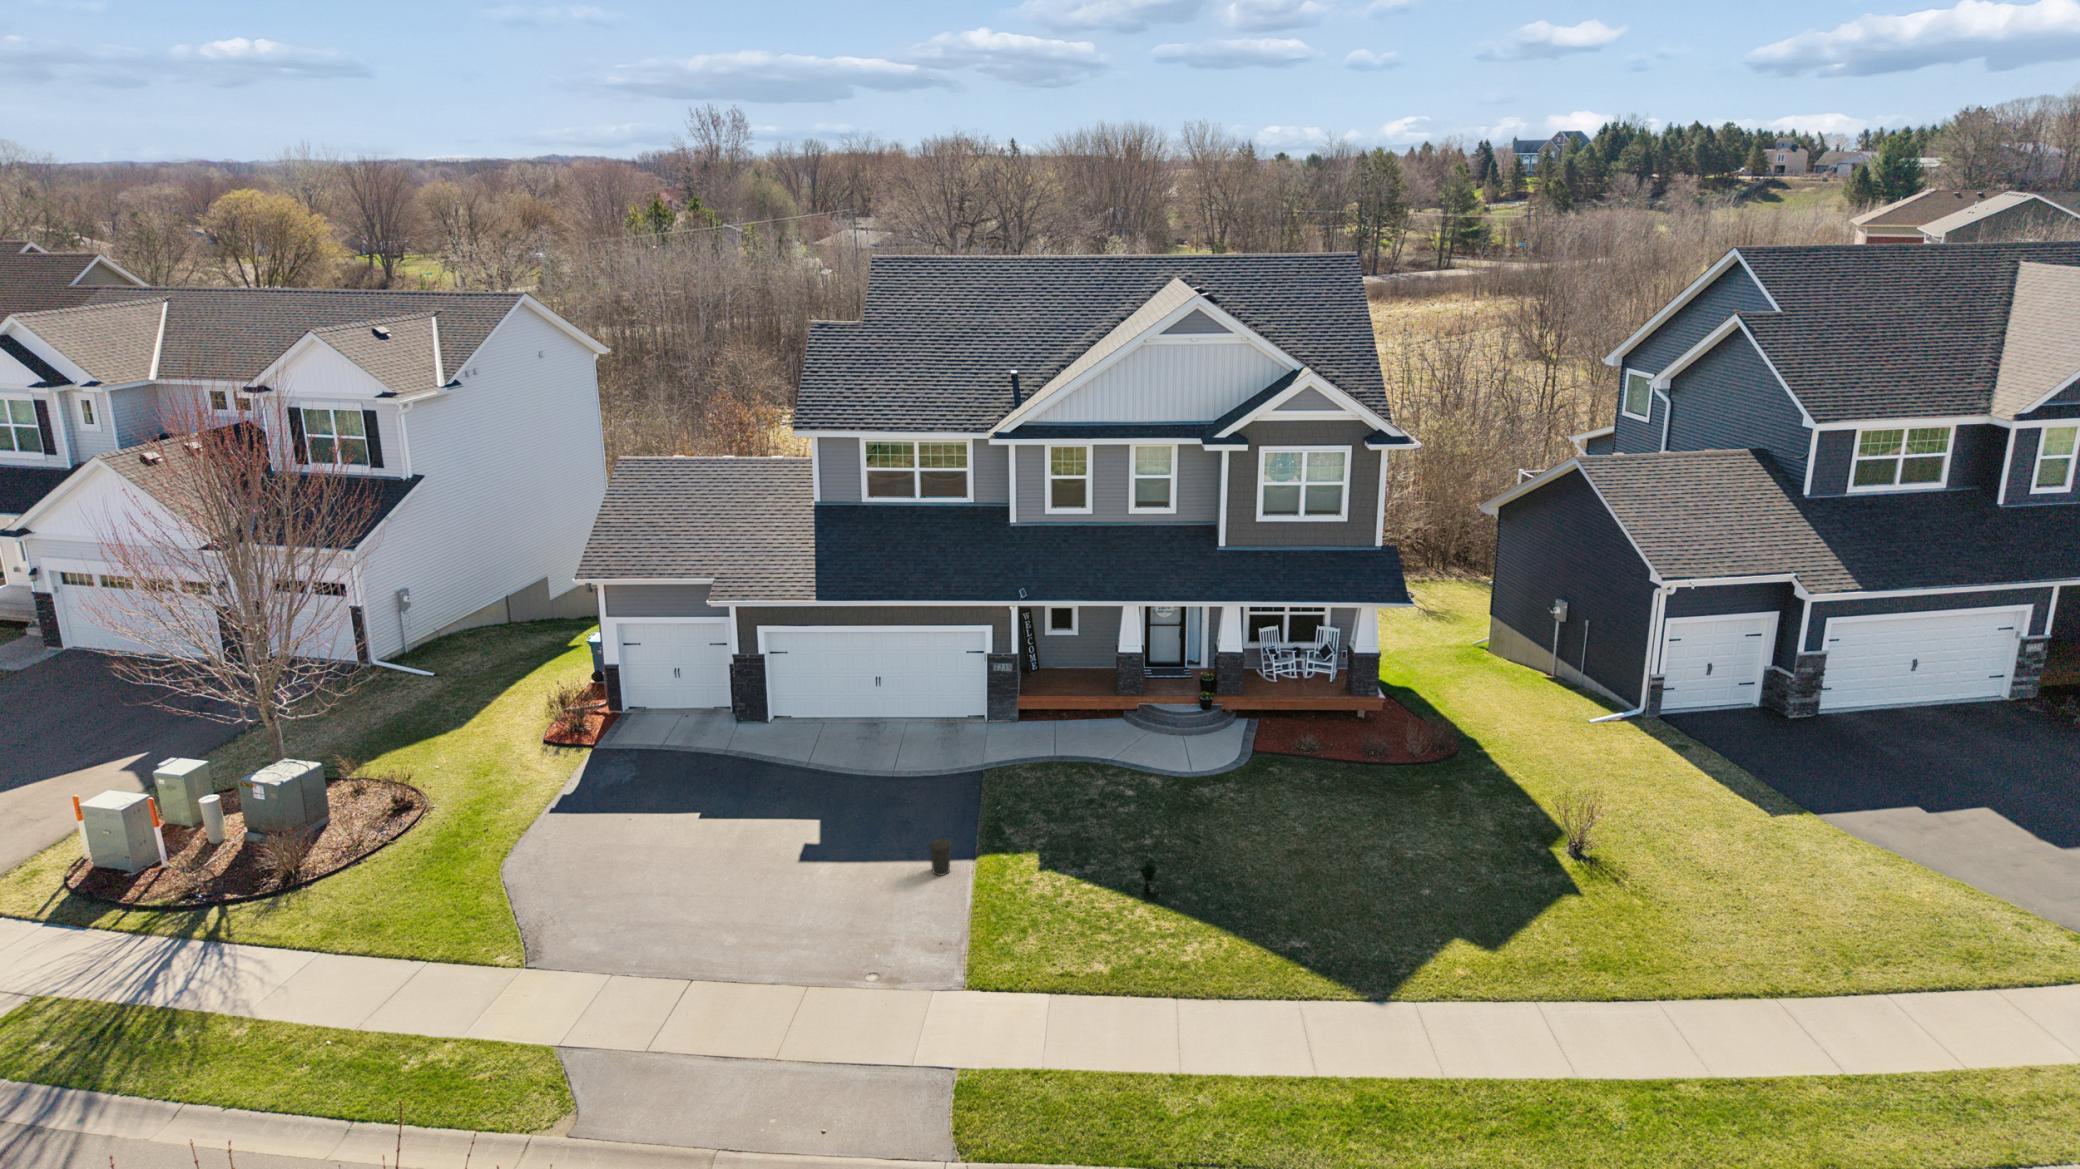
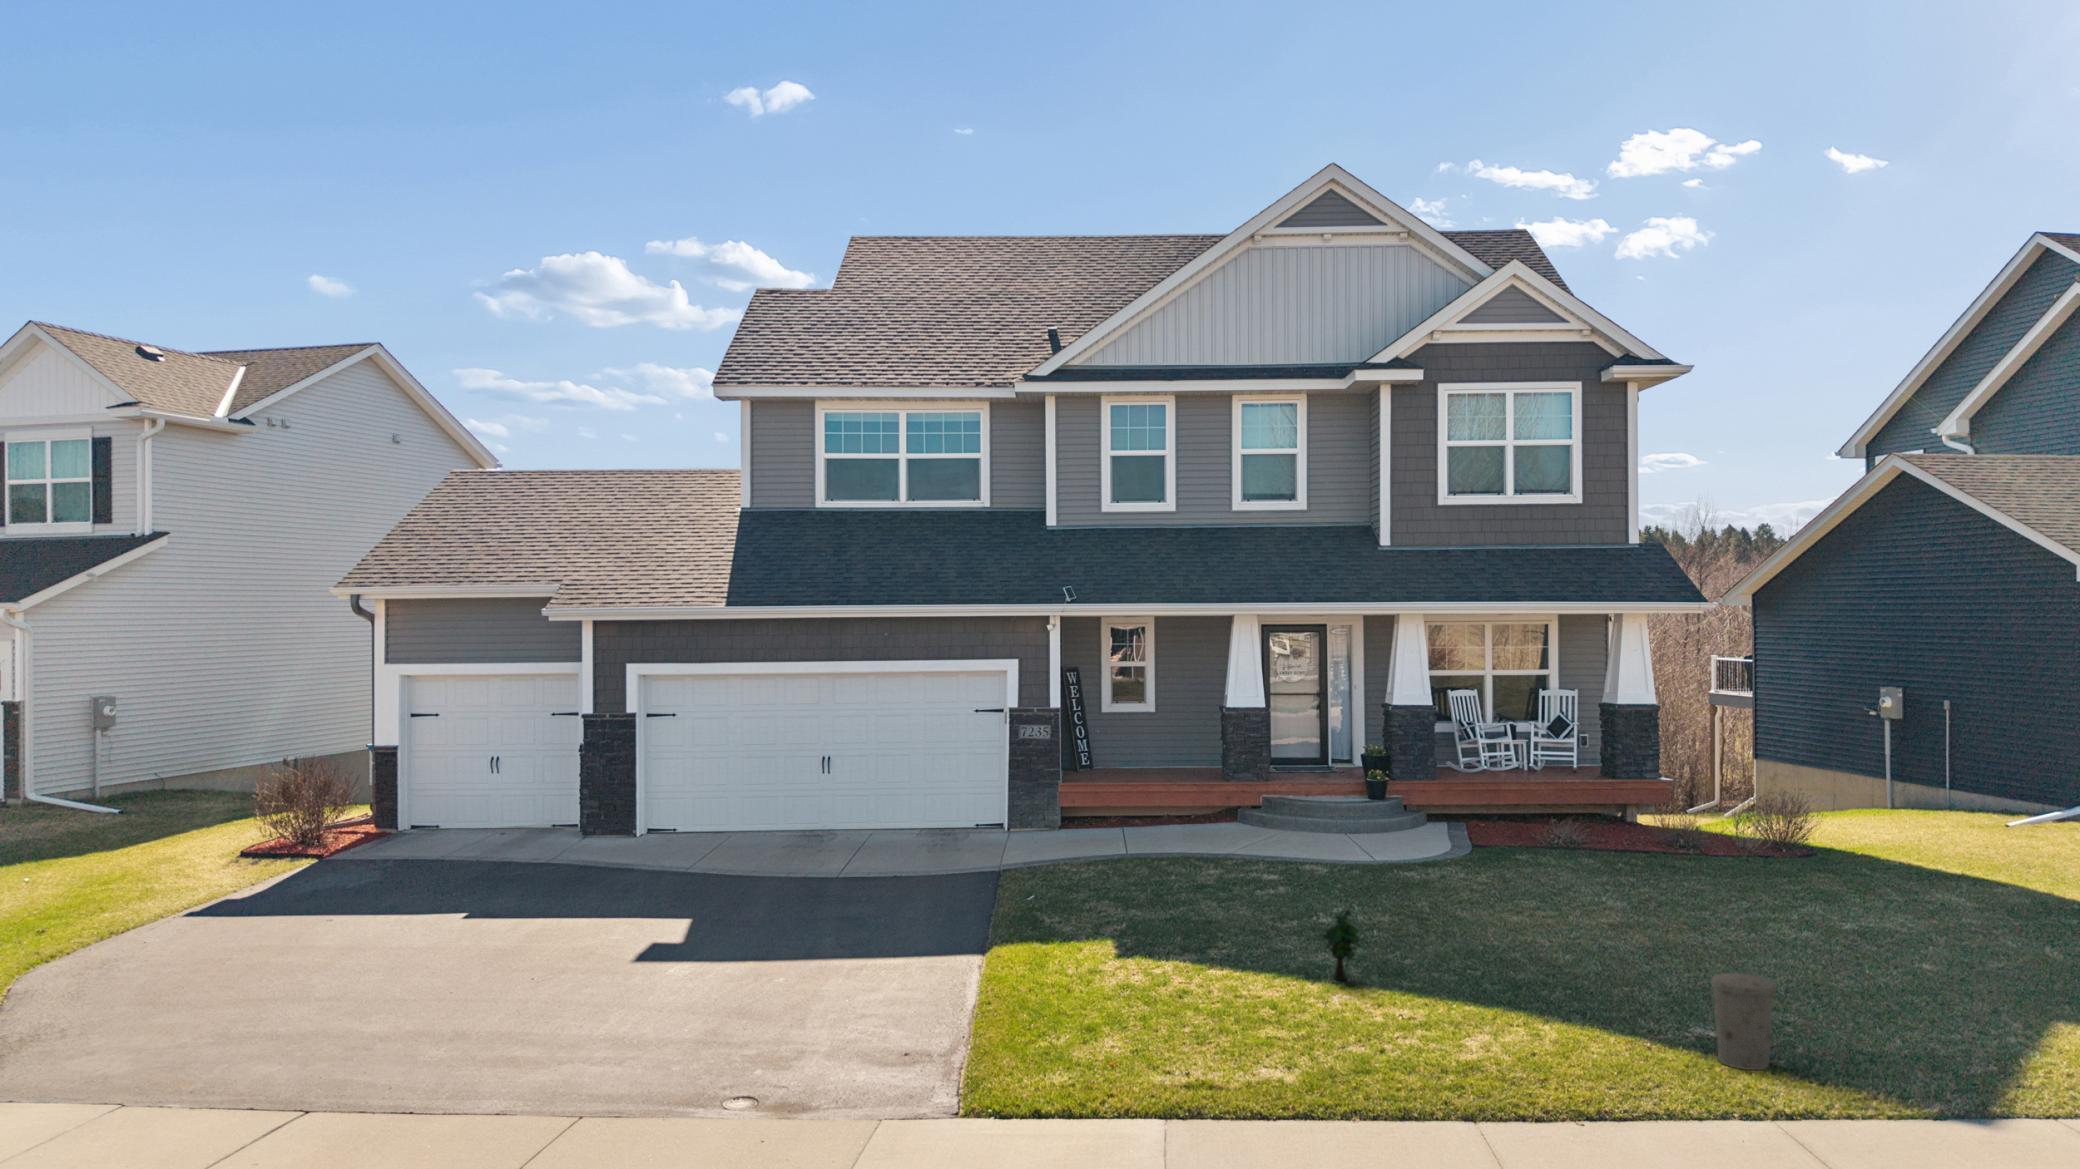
trash can: present [930,838,952,876] -> present [1711,973,1776,1070]

